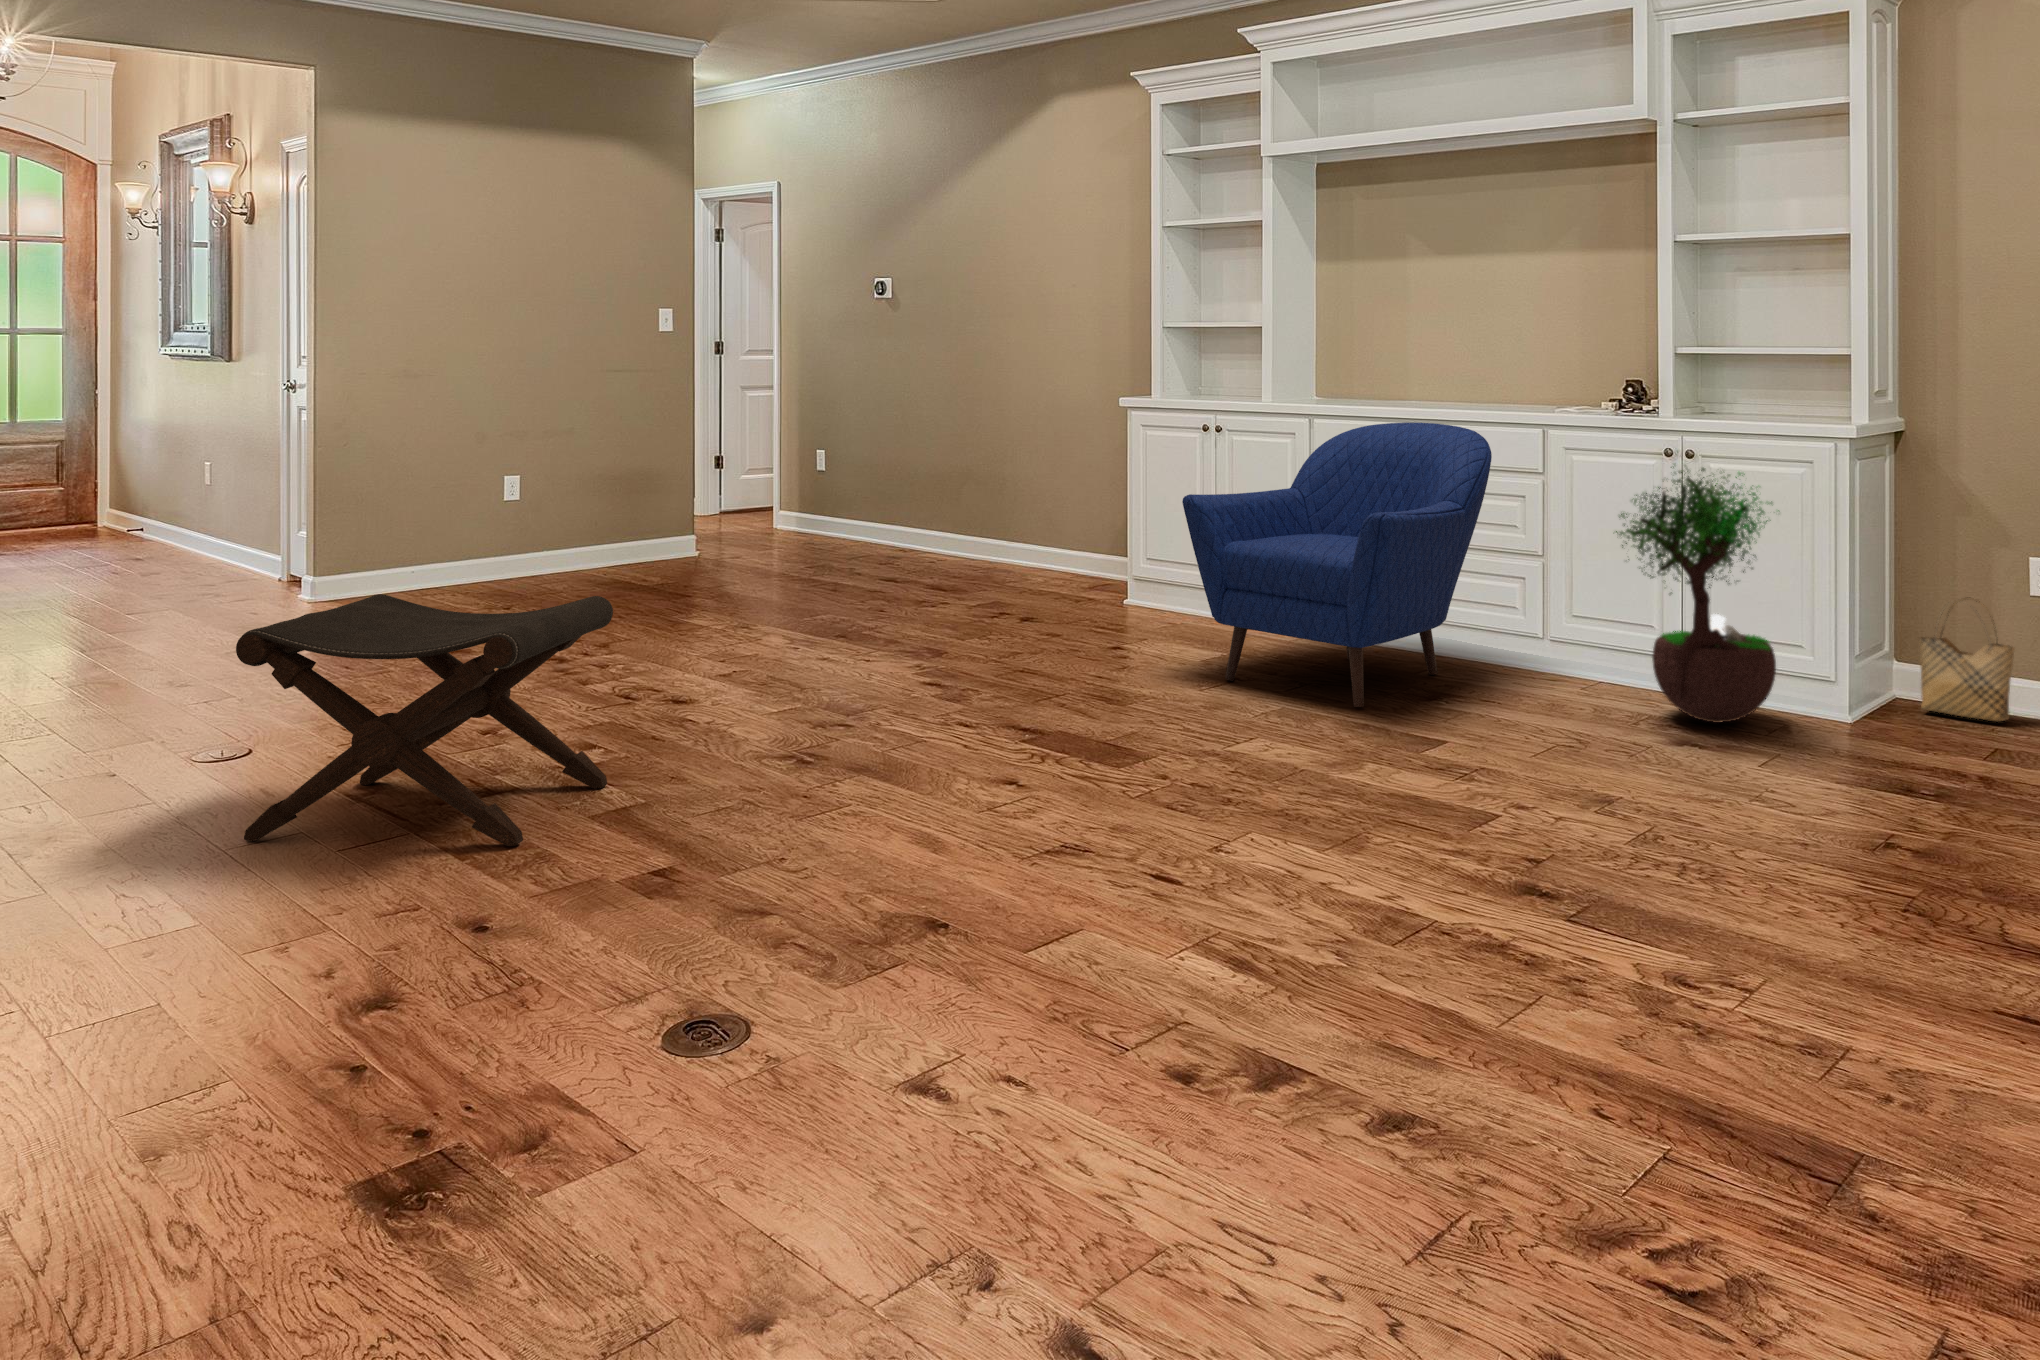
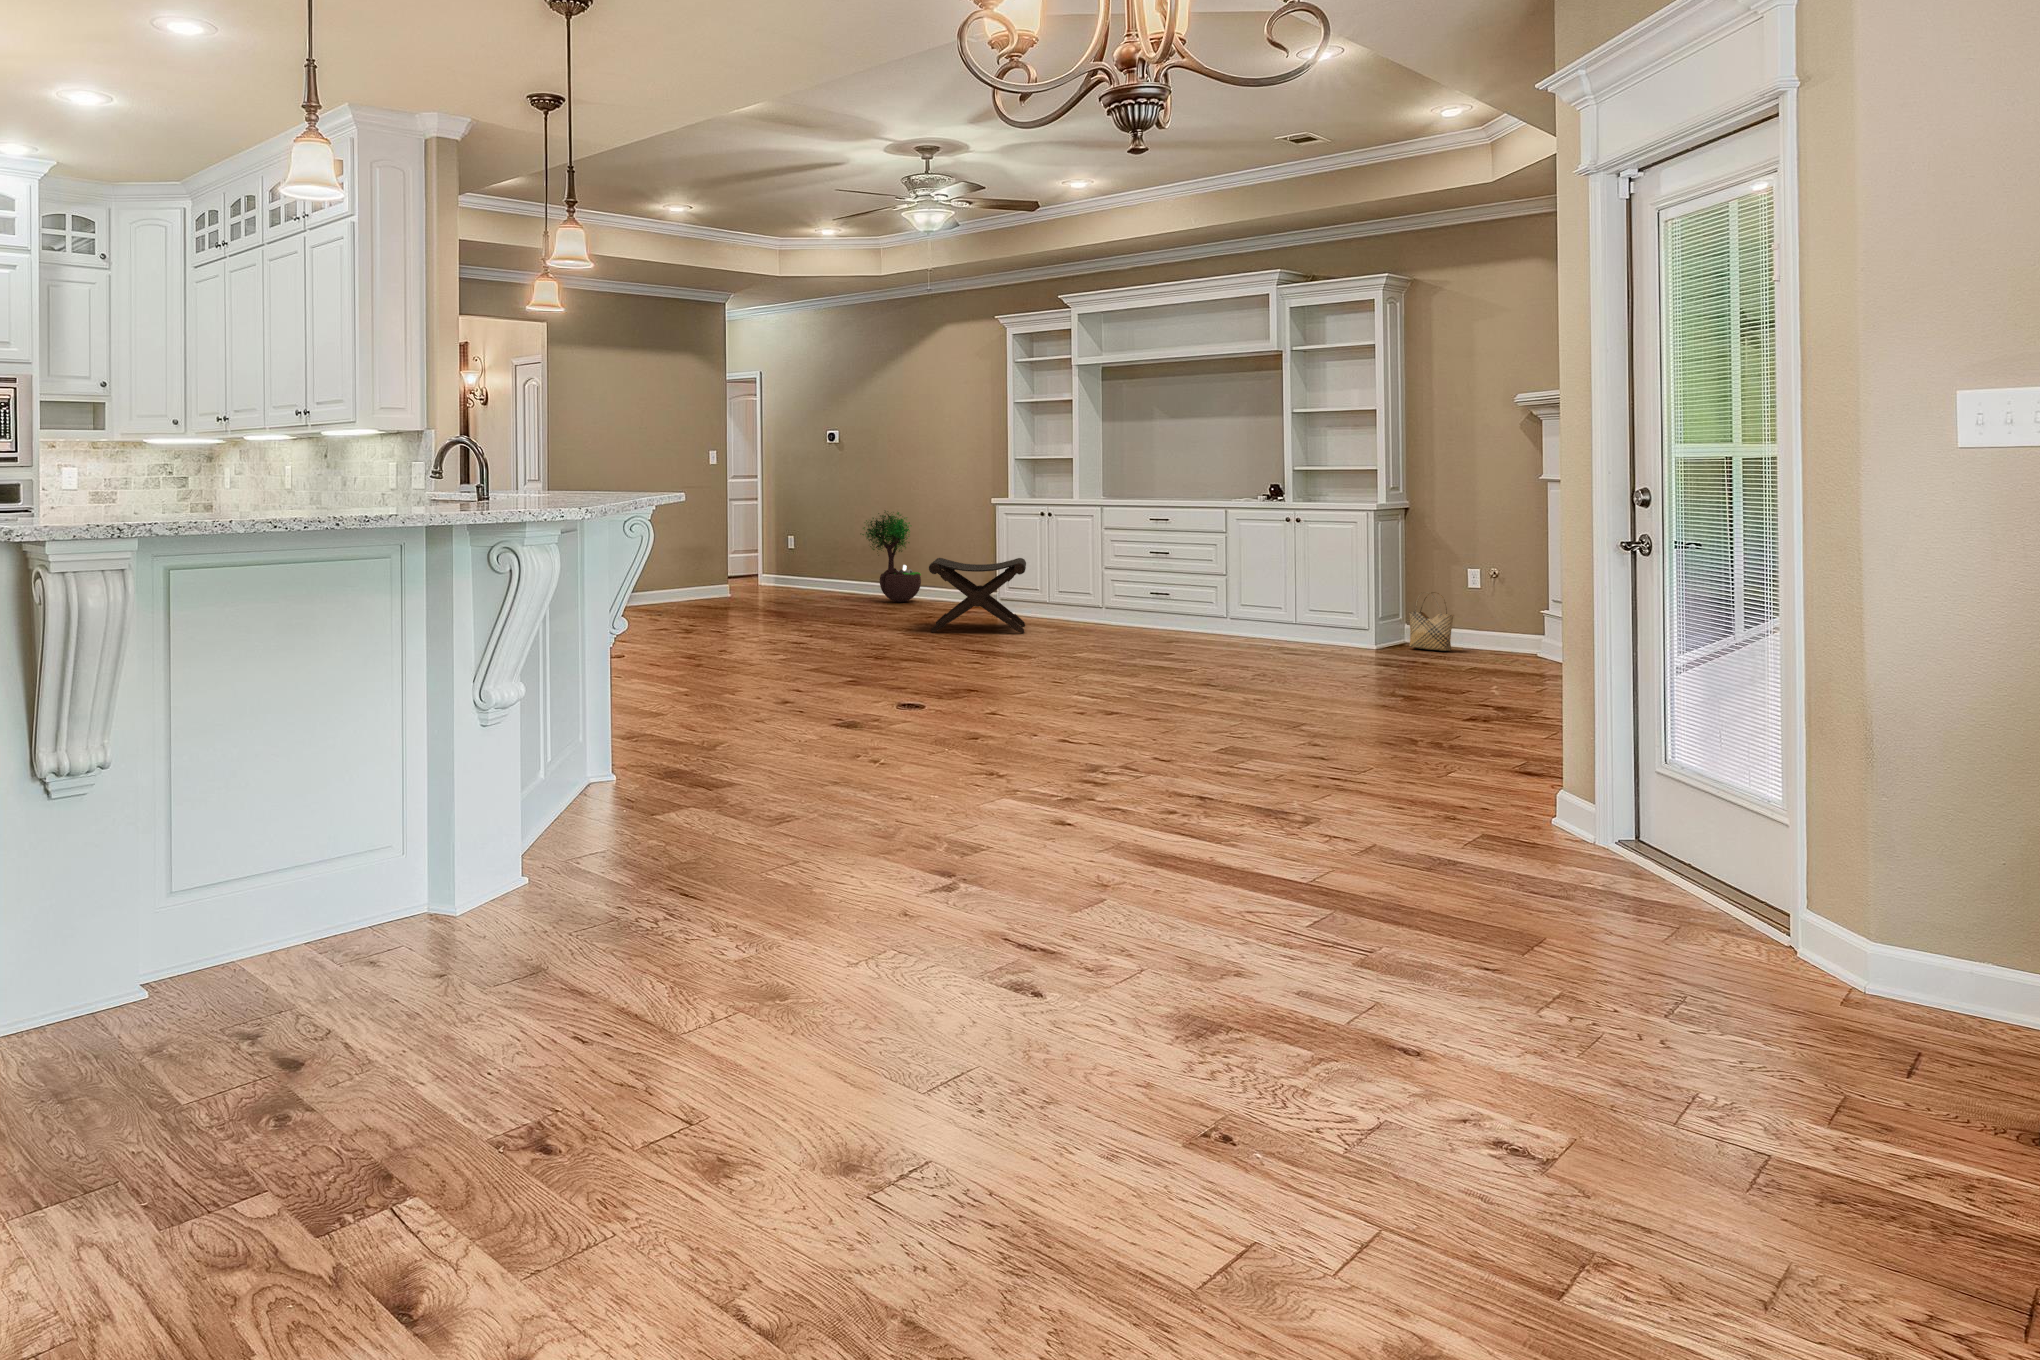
armchair: present [1182,423,1492,707] -> none [1037,510,1196,645]
potted tree: present [1616,467,1779,723] -> present [862,511,921,602]
footstool: present [236,594,613,846] -> present [929,558,1026,633]

